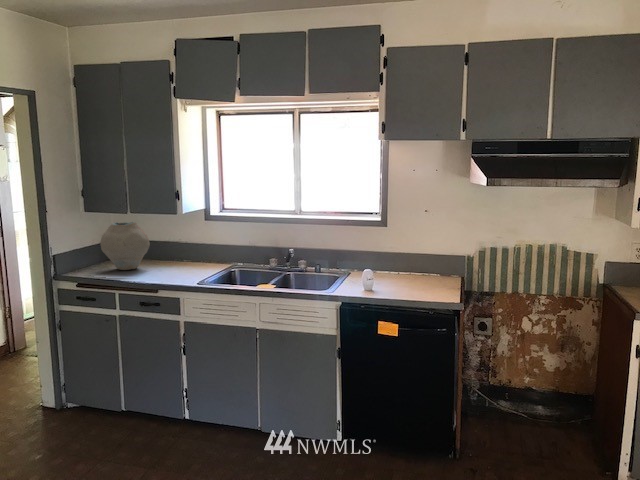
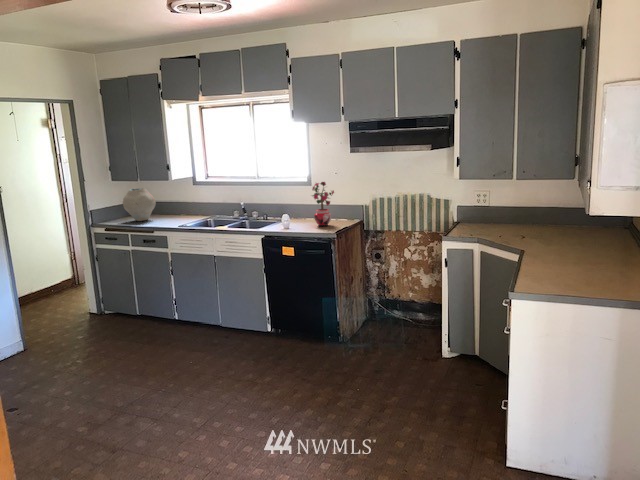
potted plant: none [409,222,446,286] -> present [312,182,334,226]

